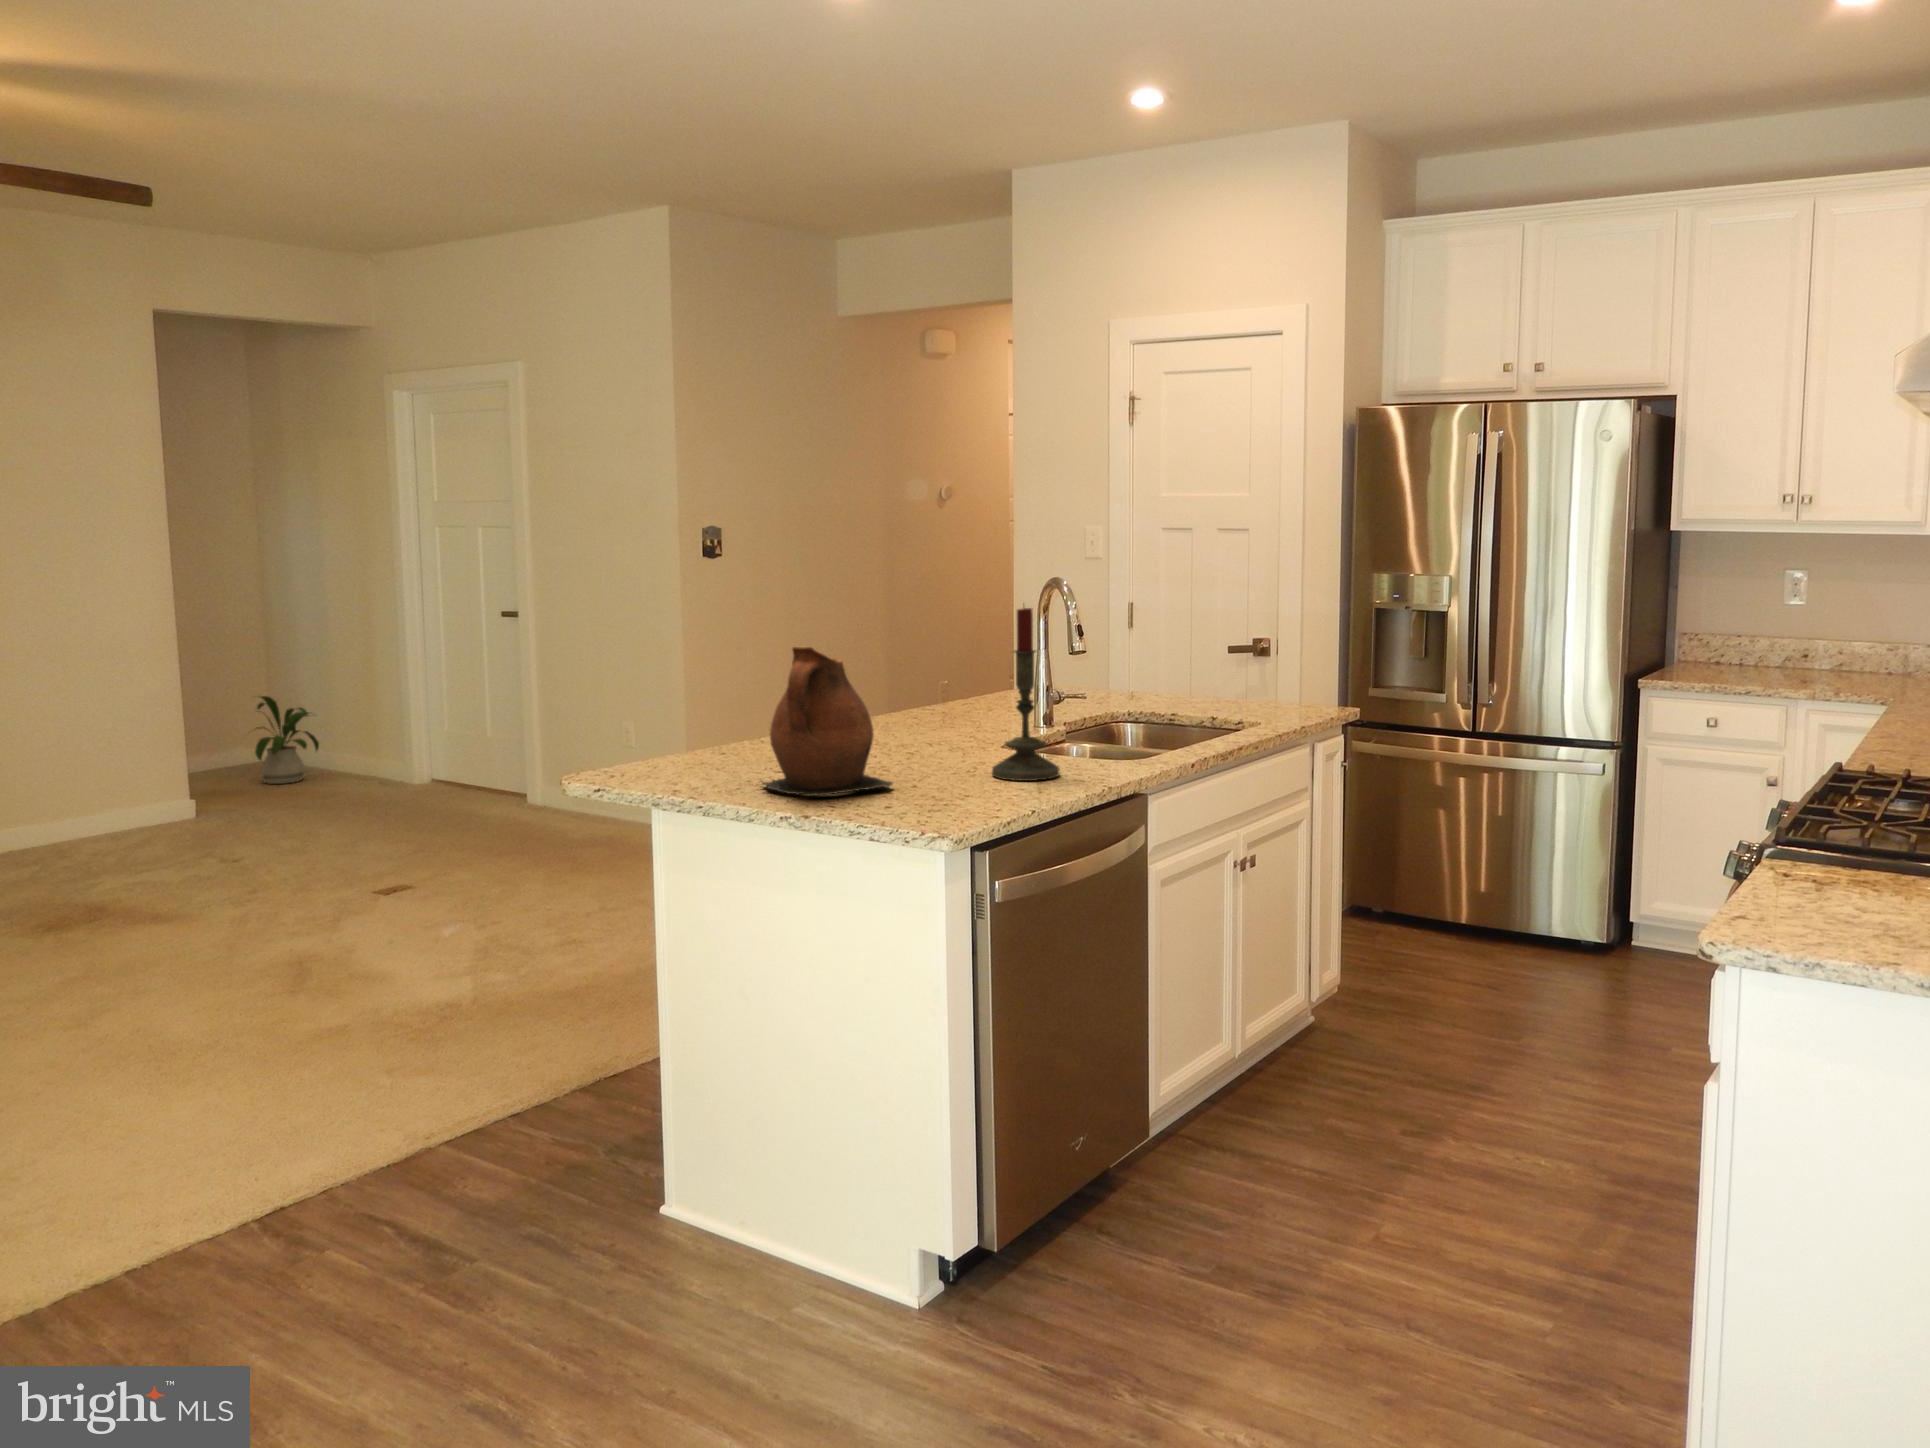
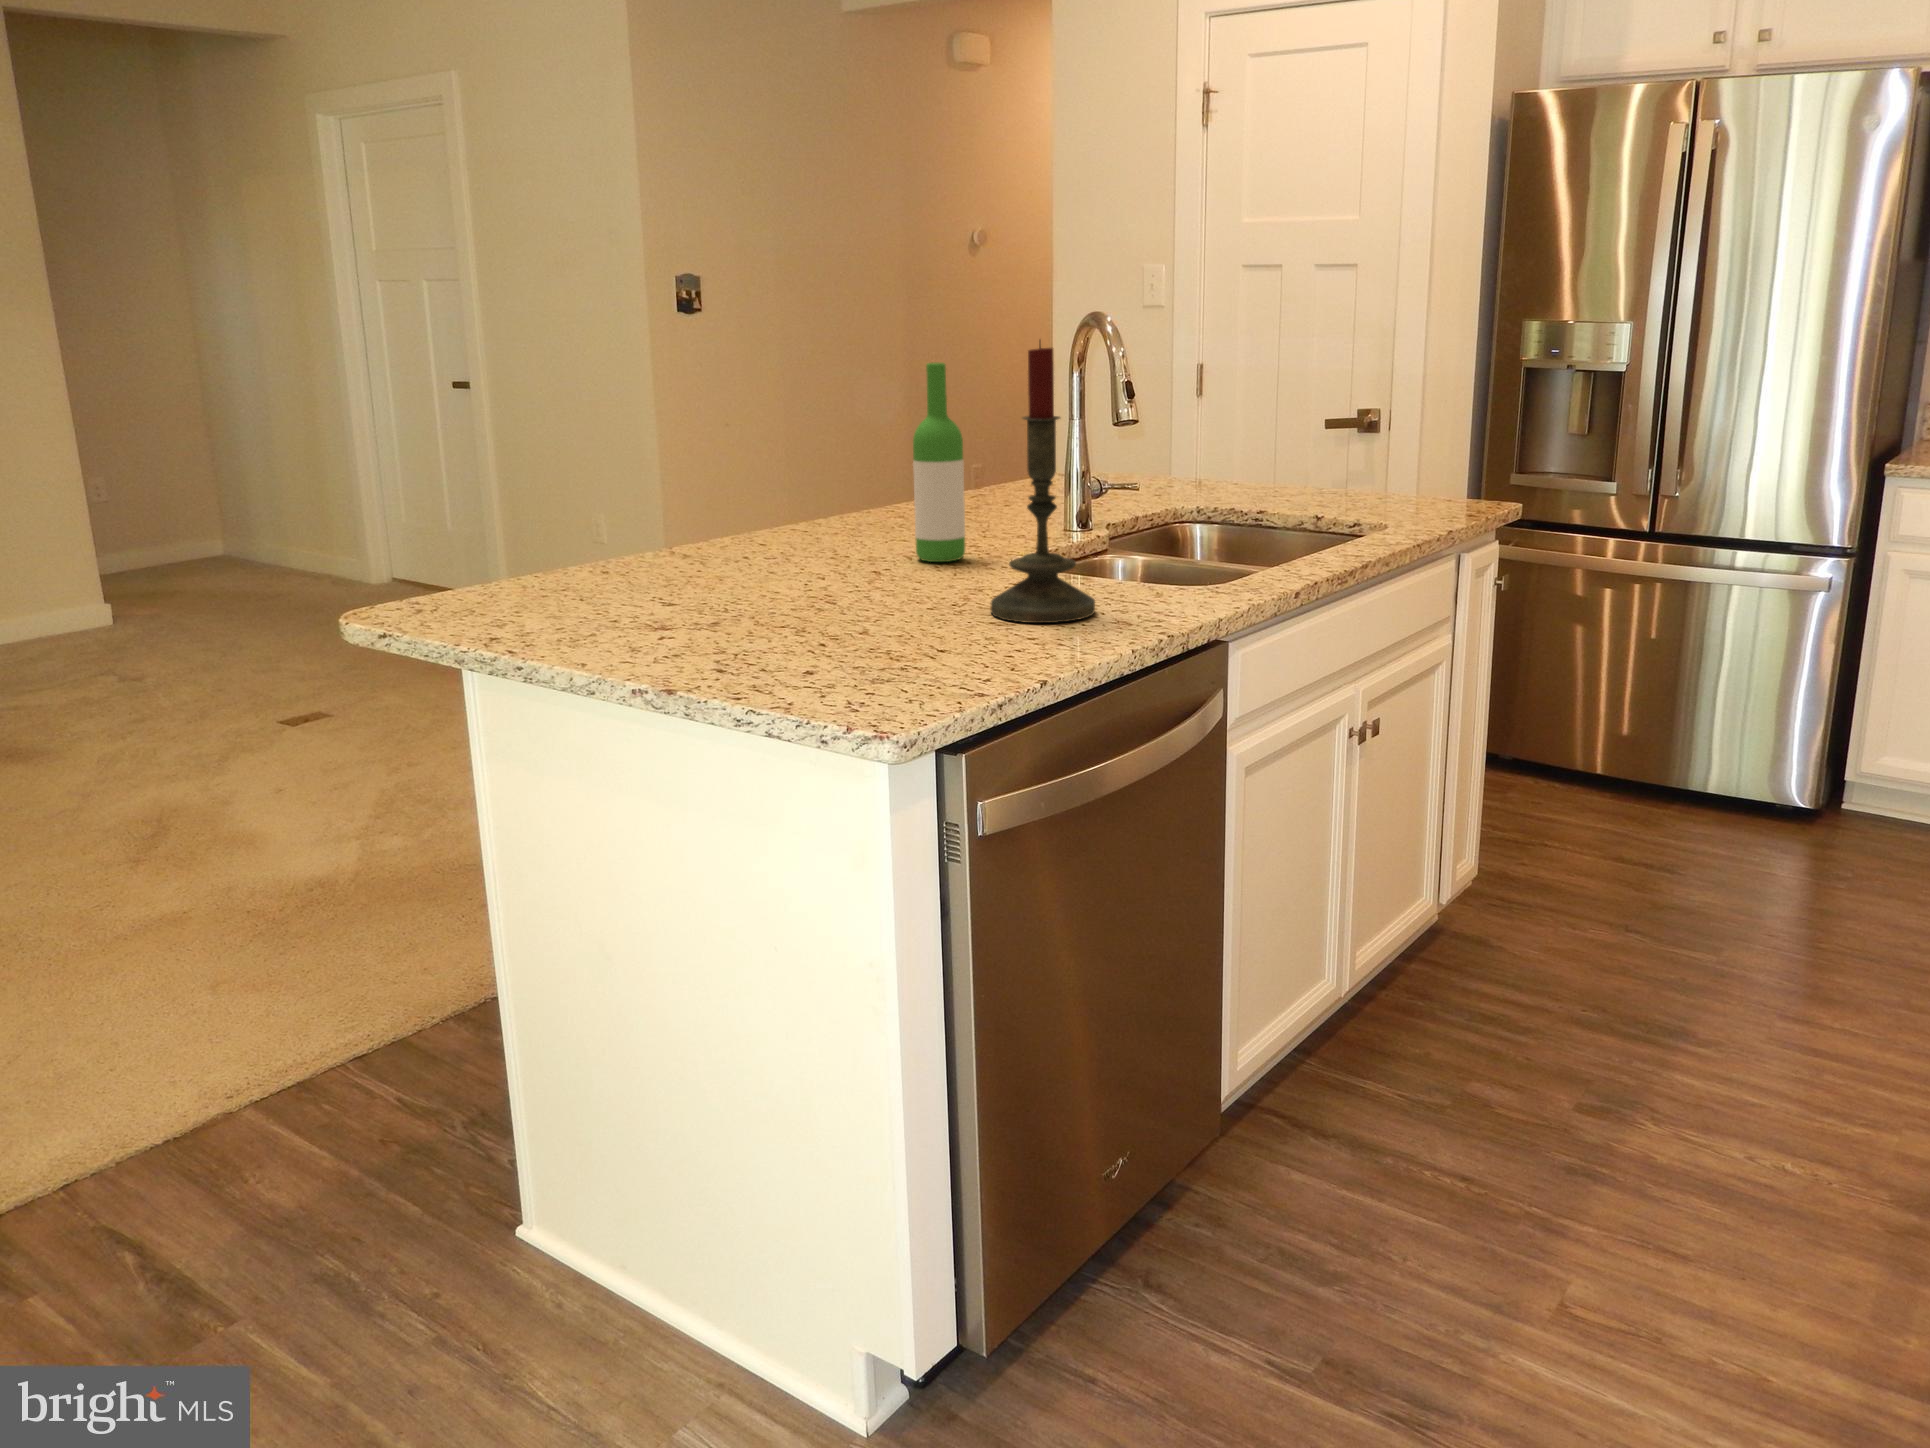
wine bottle: none [934,613,968,746] -> present [913,363,965,562]
ceramic pitcher: present [762,646,893,796] -> none [613,408,830,653]
house plant: present [255,696,319,784] -> none [182,482,271,582]

